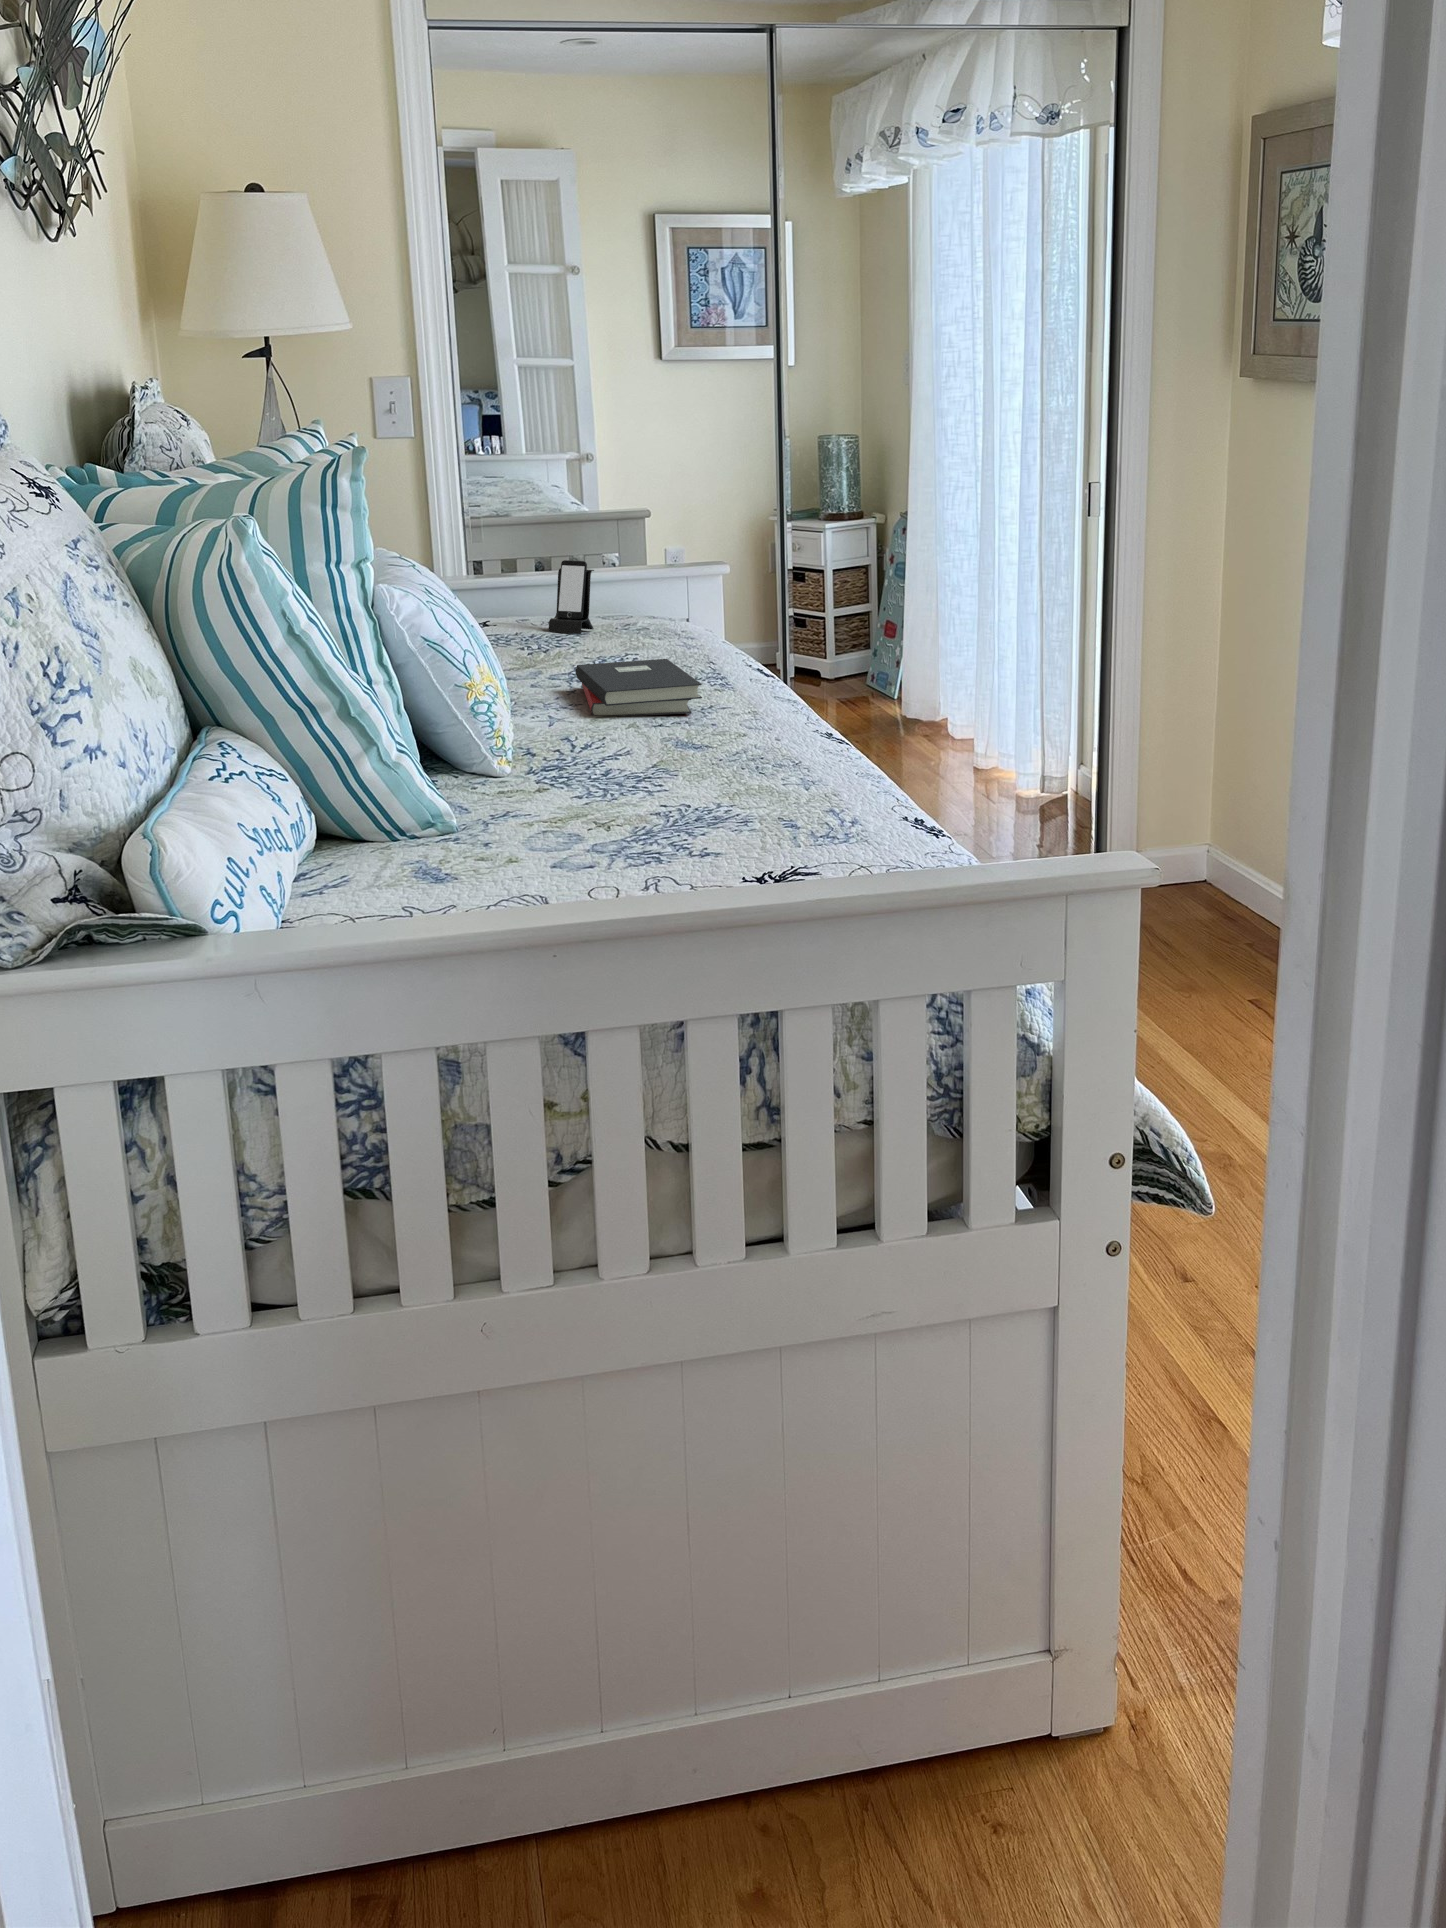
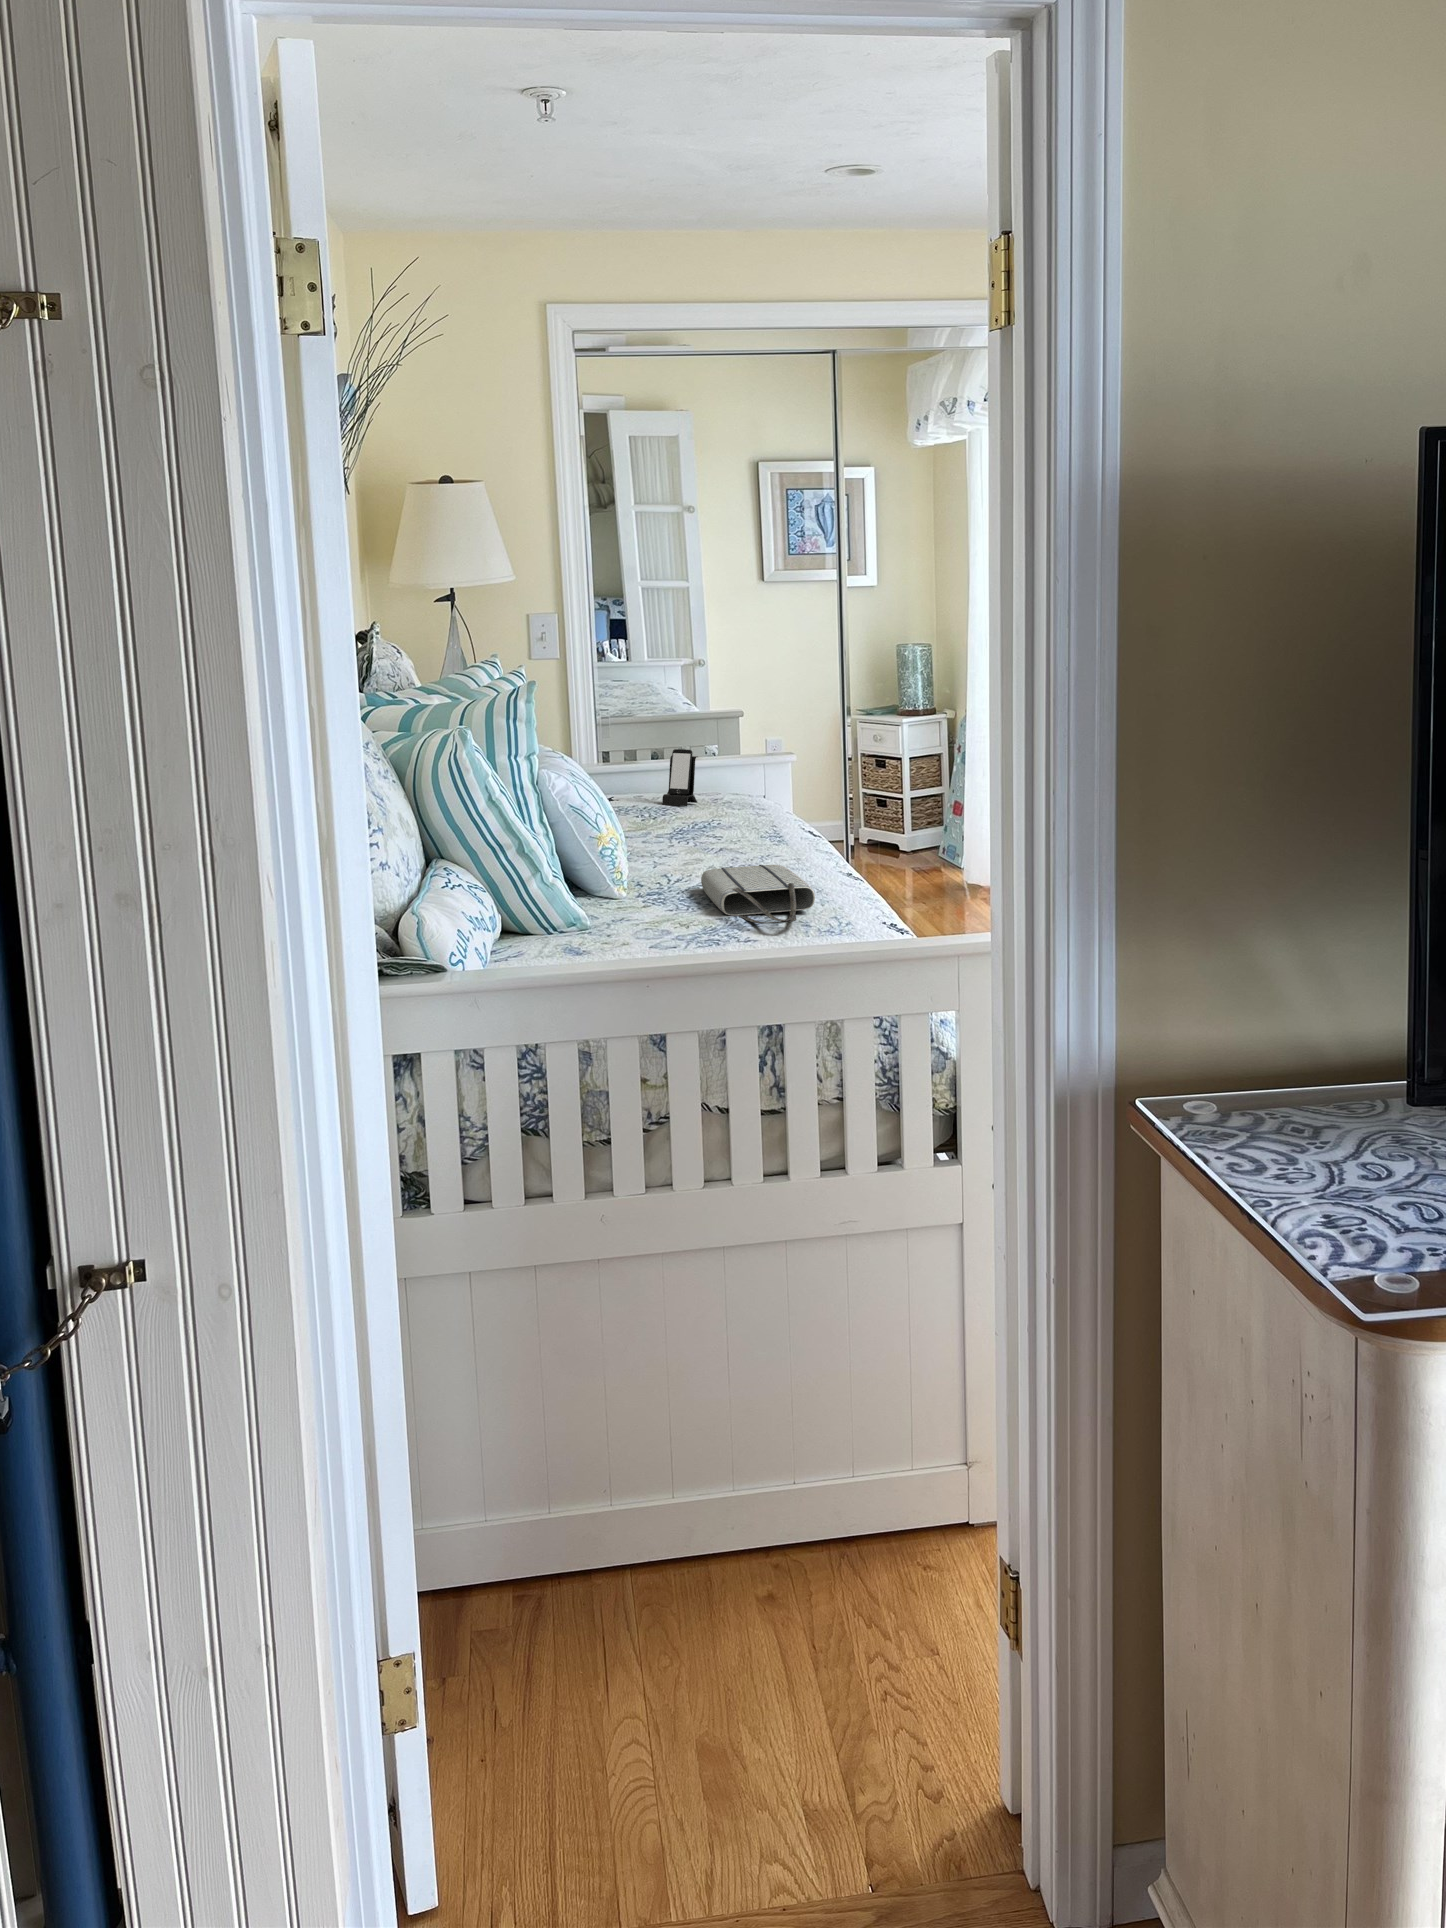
hardback book: present [575,659,702,716] -> none [679,823,770,866]
tote bag: none [614,721,780,813] -> present [701,865,815,924]

